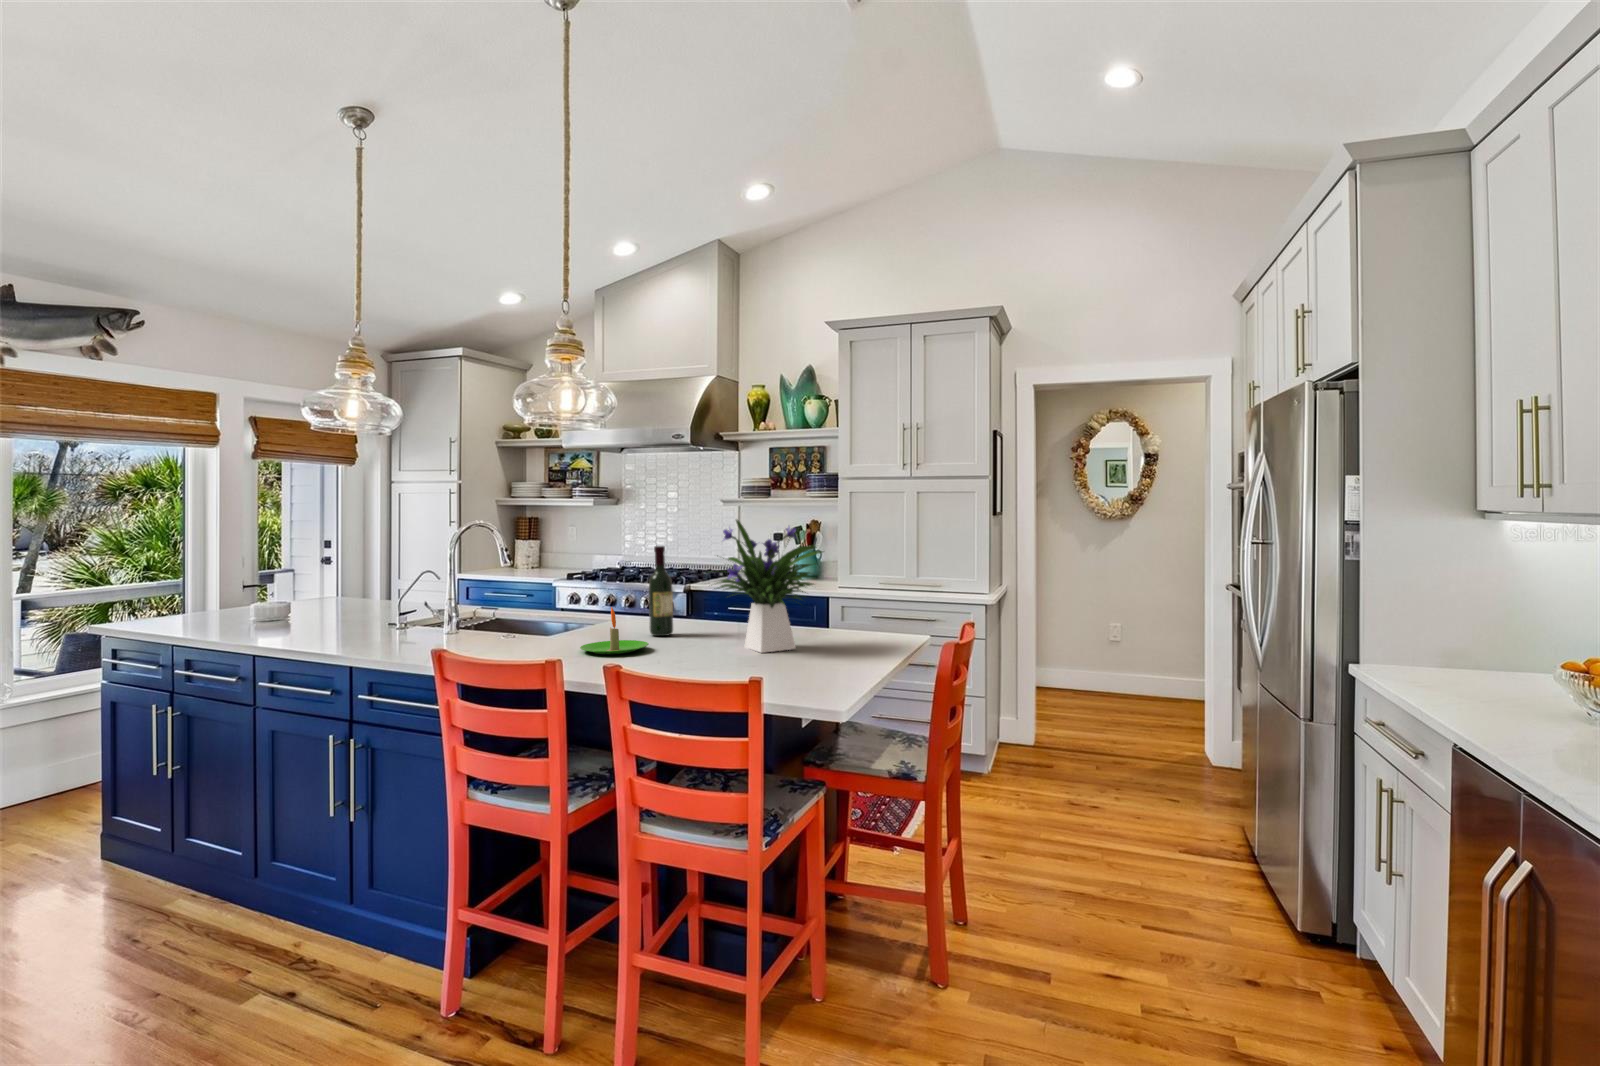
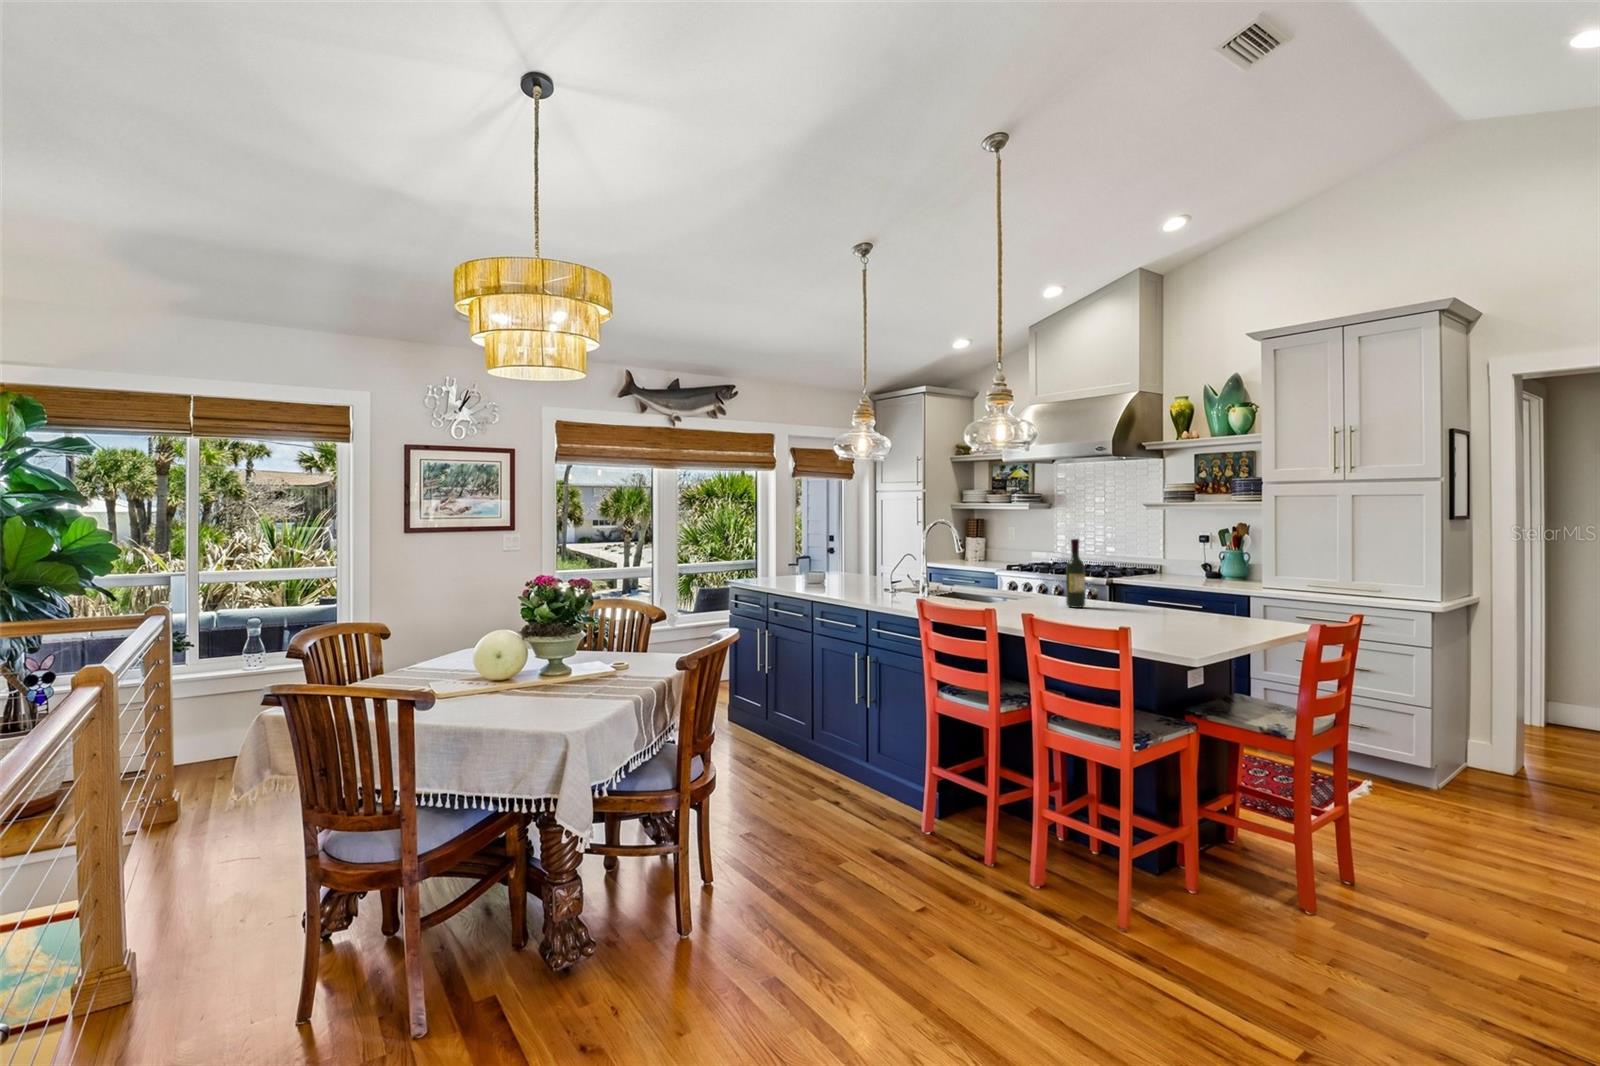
flower arrangement: present [717,520,823,653] -> none [1105,517,1209,621]
candle: present [580,607,649,654] -> none [1013,581,1063,614]

